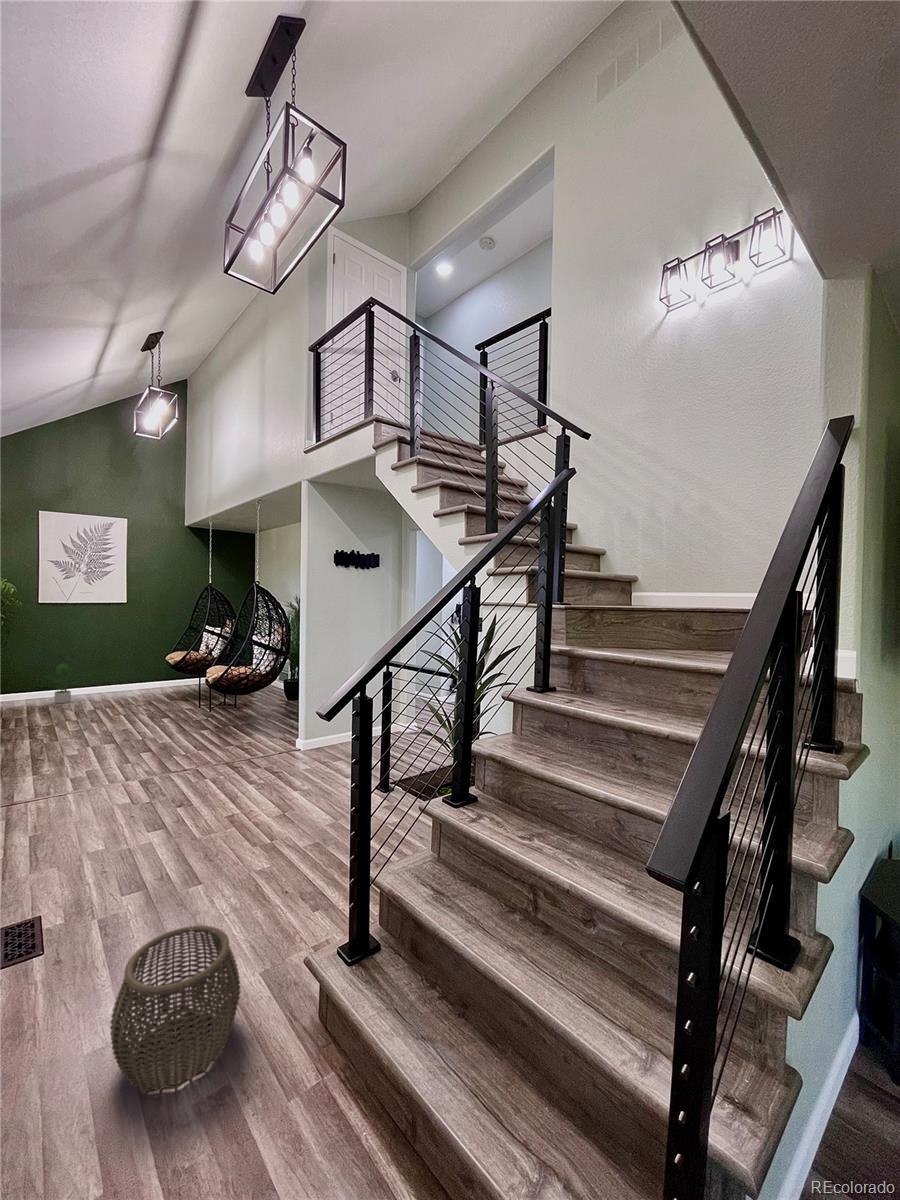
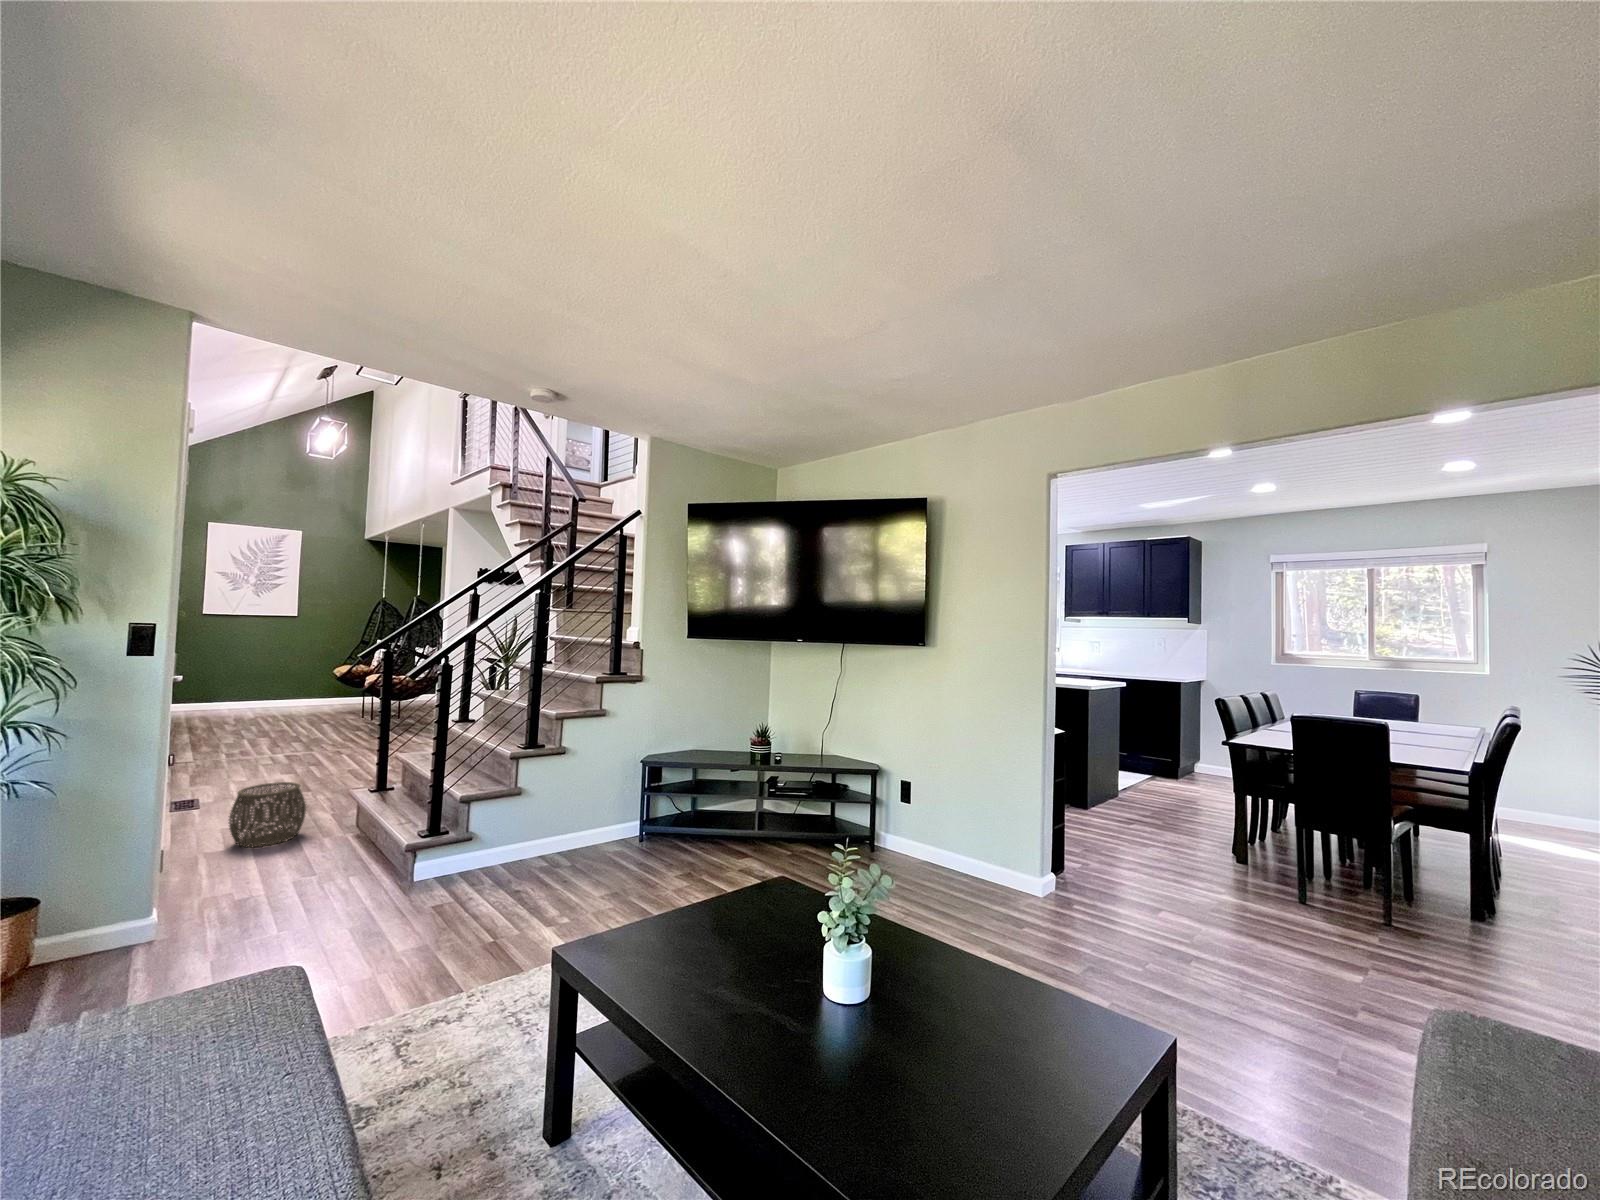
potted plant: present [45,663,78,703] -> none [206,674,244,713]

